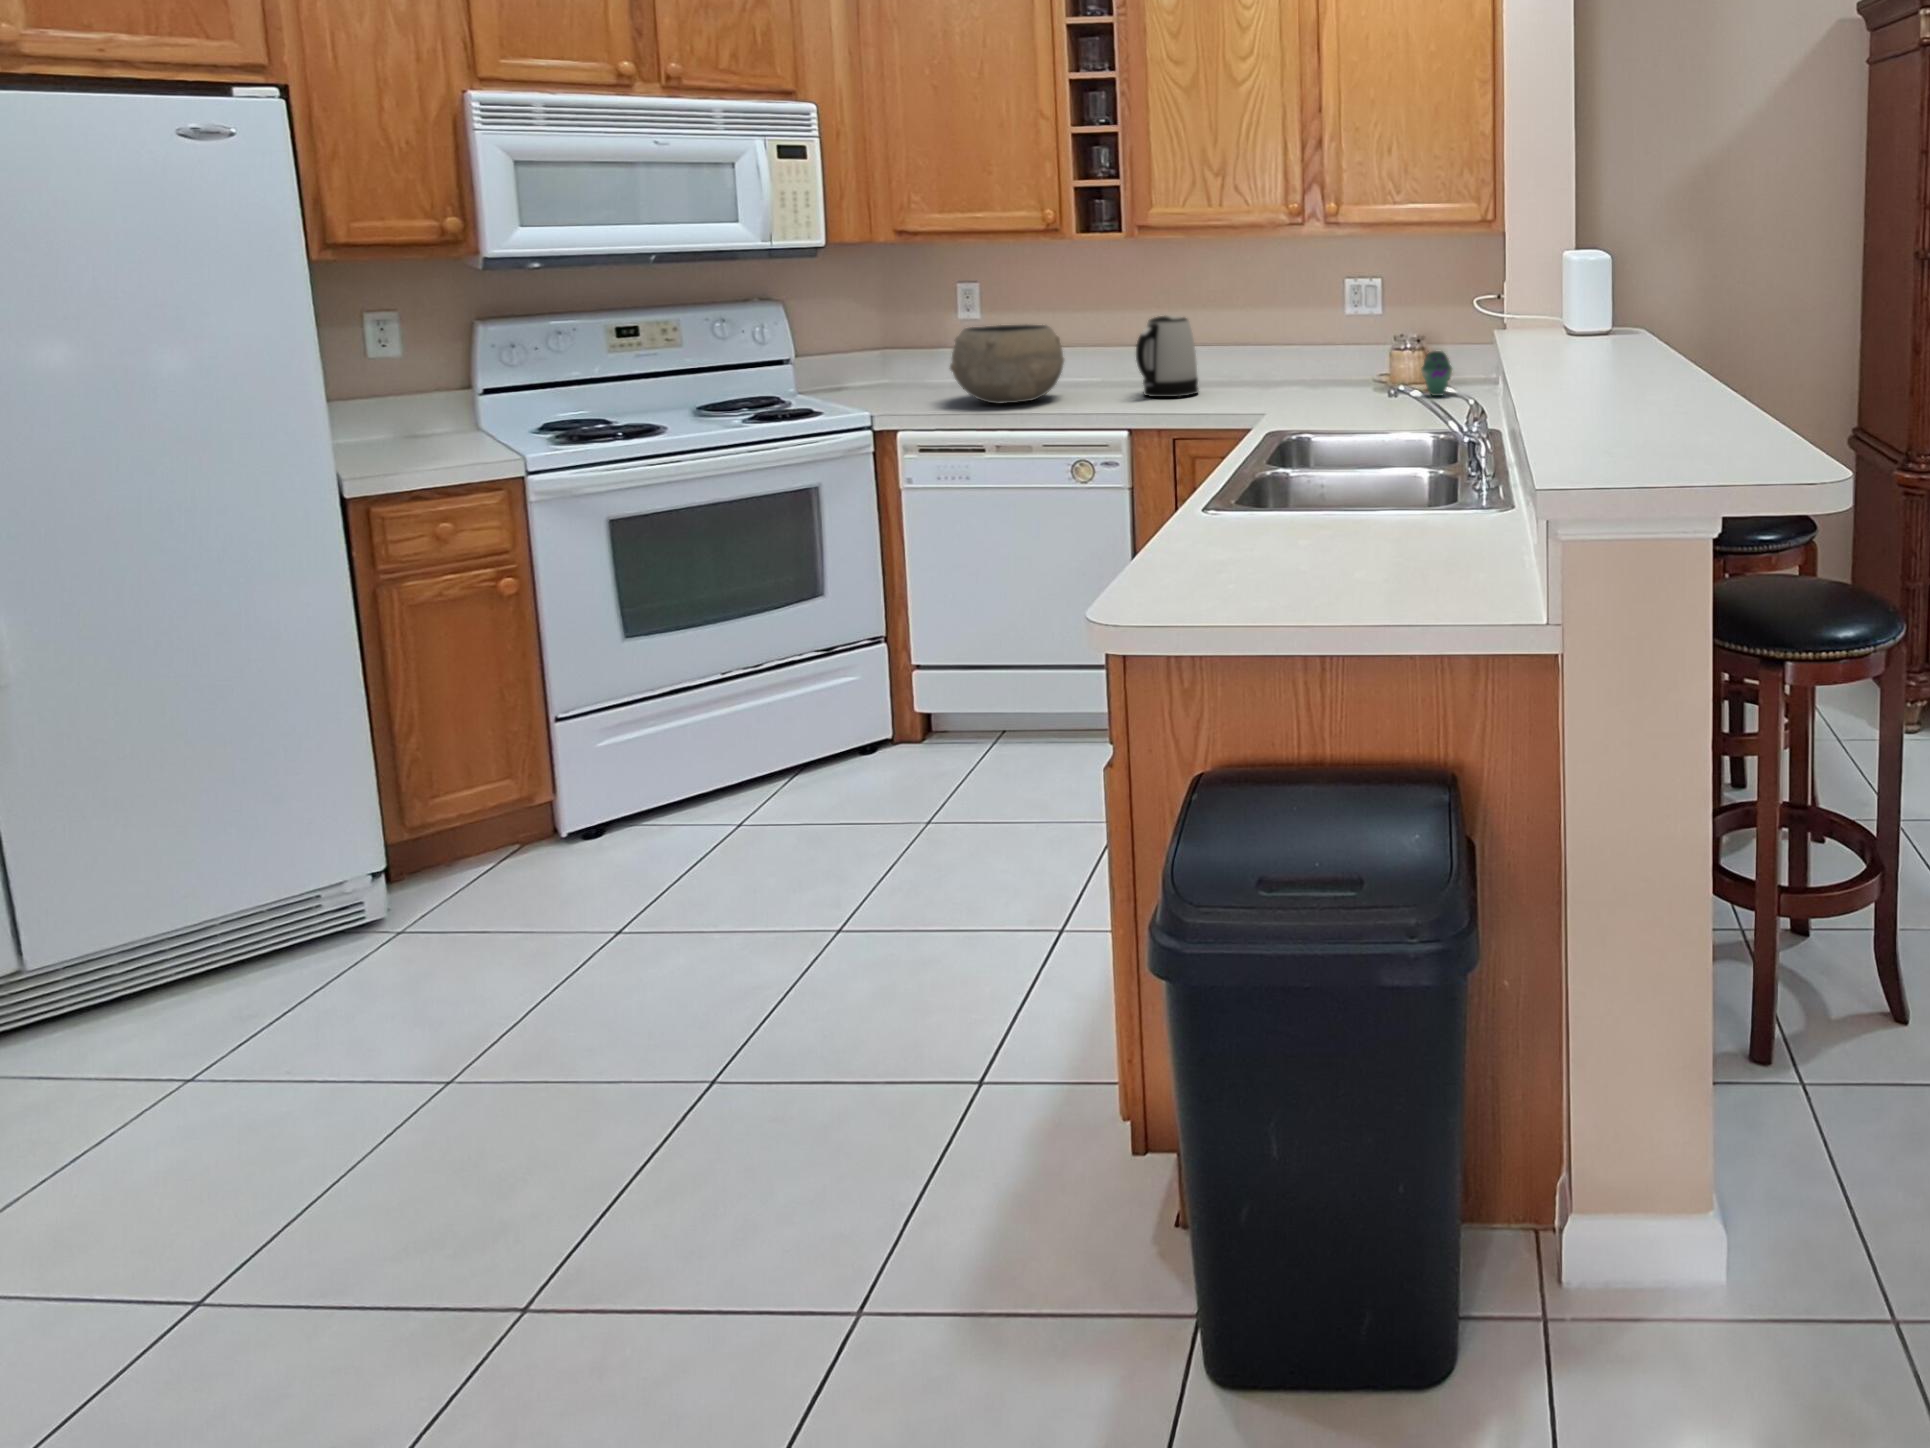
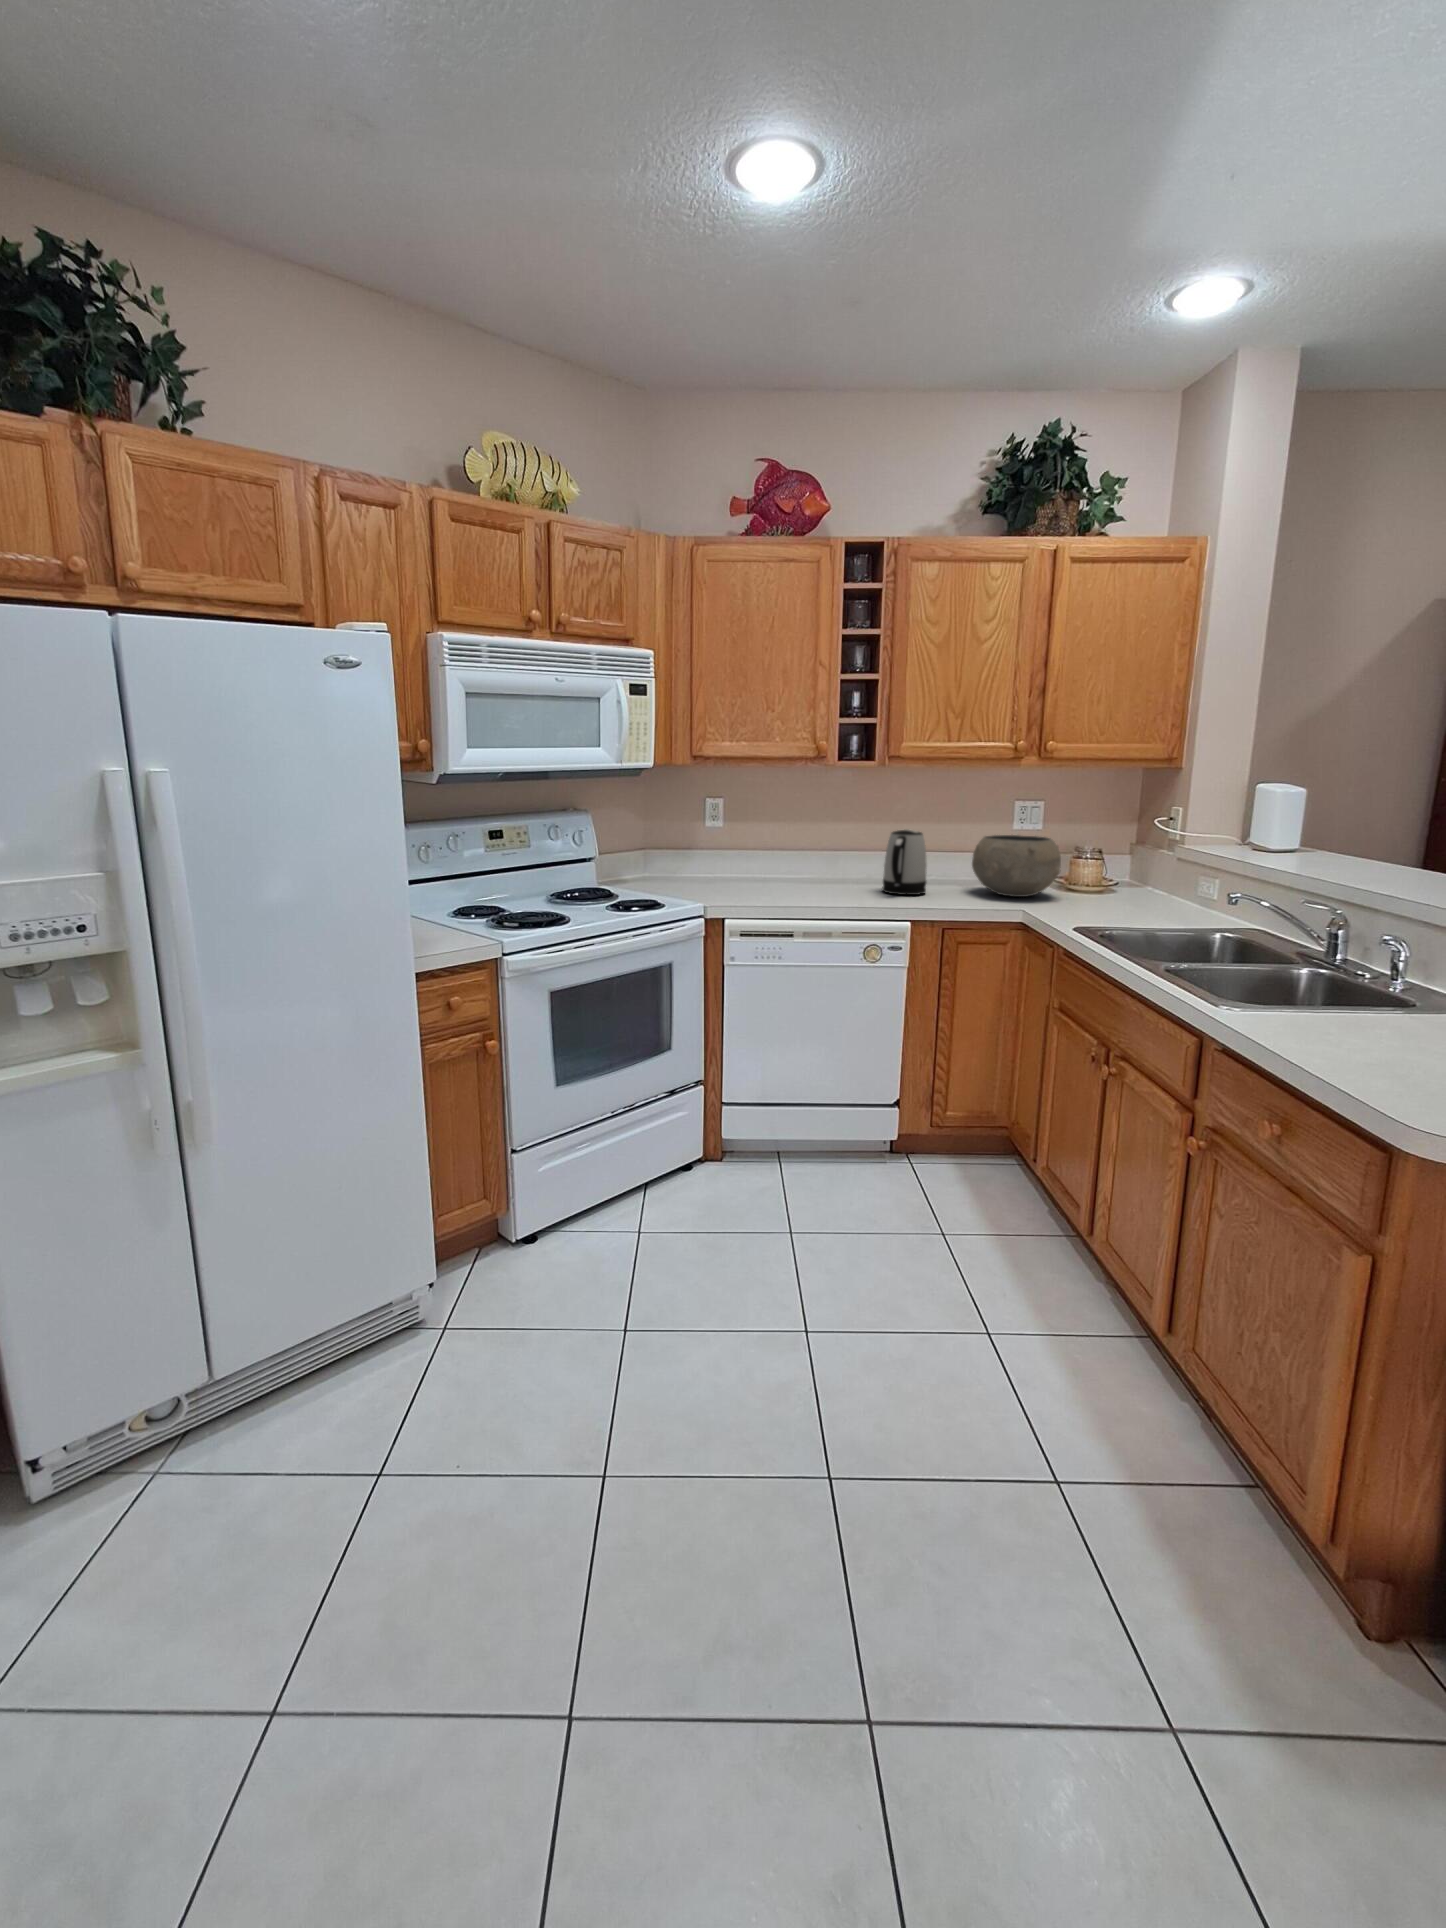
ceramic bowl: present [950,325,1064,404] -> present [972,835,1061,897]
vase: present [1421,351,1452,396] -> none [1108,862,1135,898]

